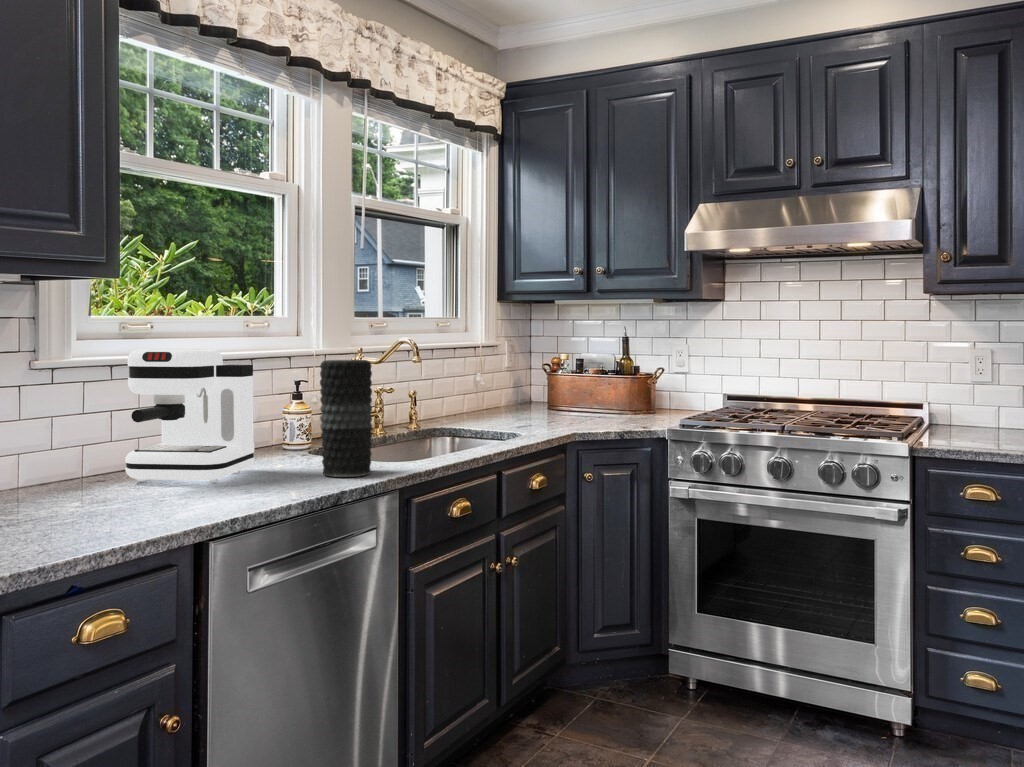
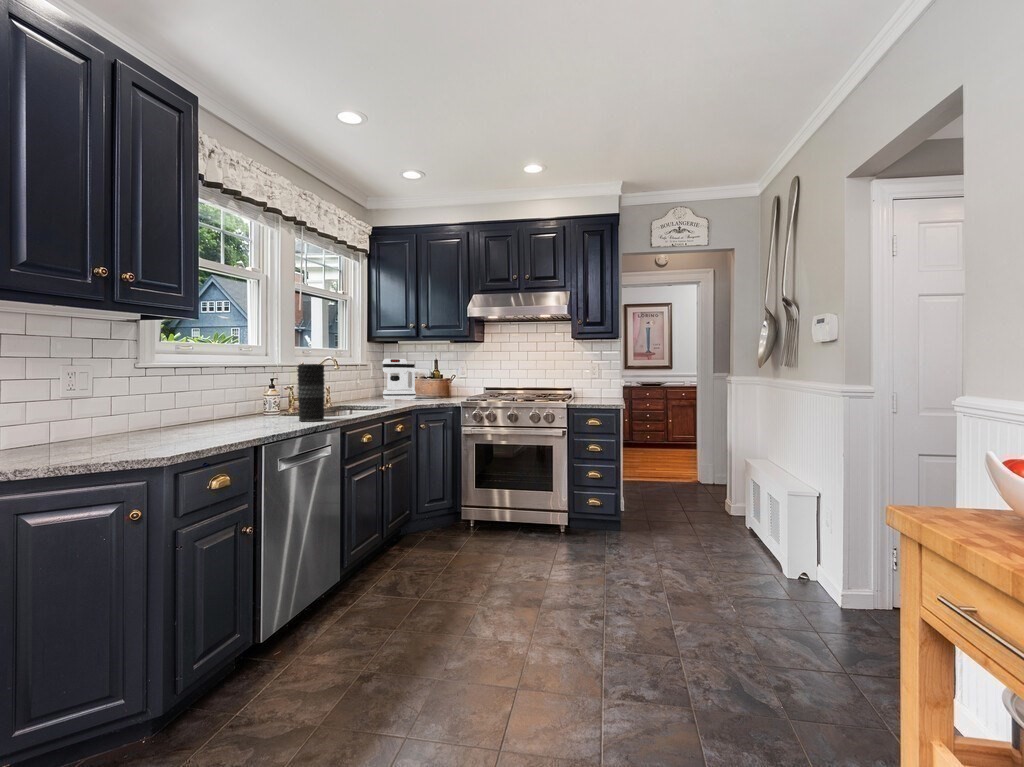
coffee maker: present [125,349,254,482] -> present [383,359,416,400]

